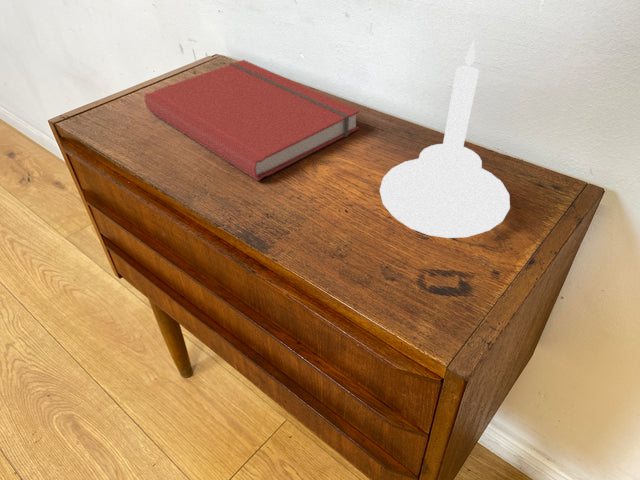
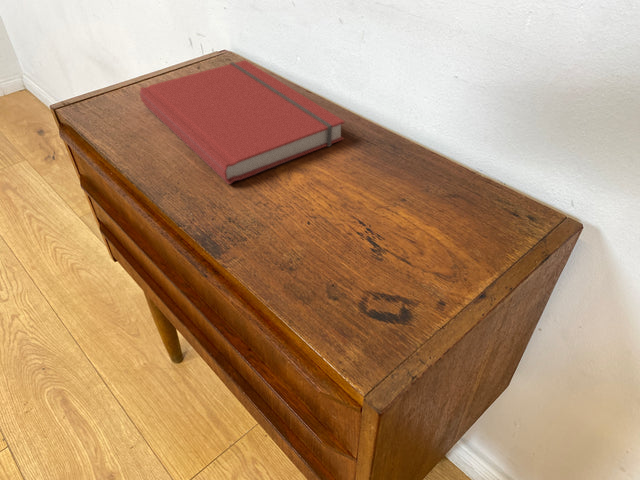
candle holder: present [380,40,510,238] -> none [343,61,475,263]

